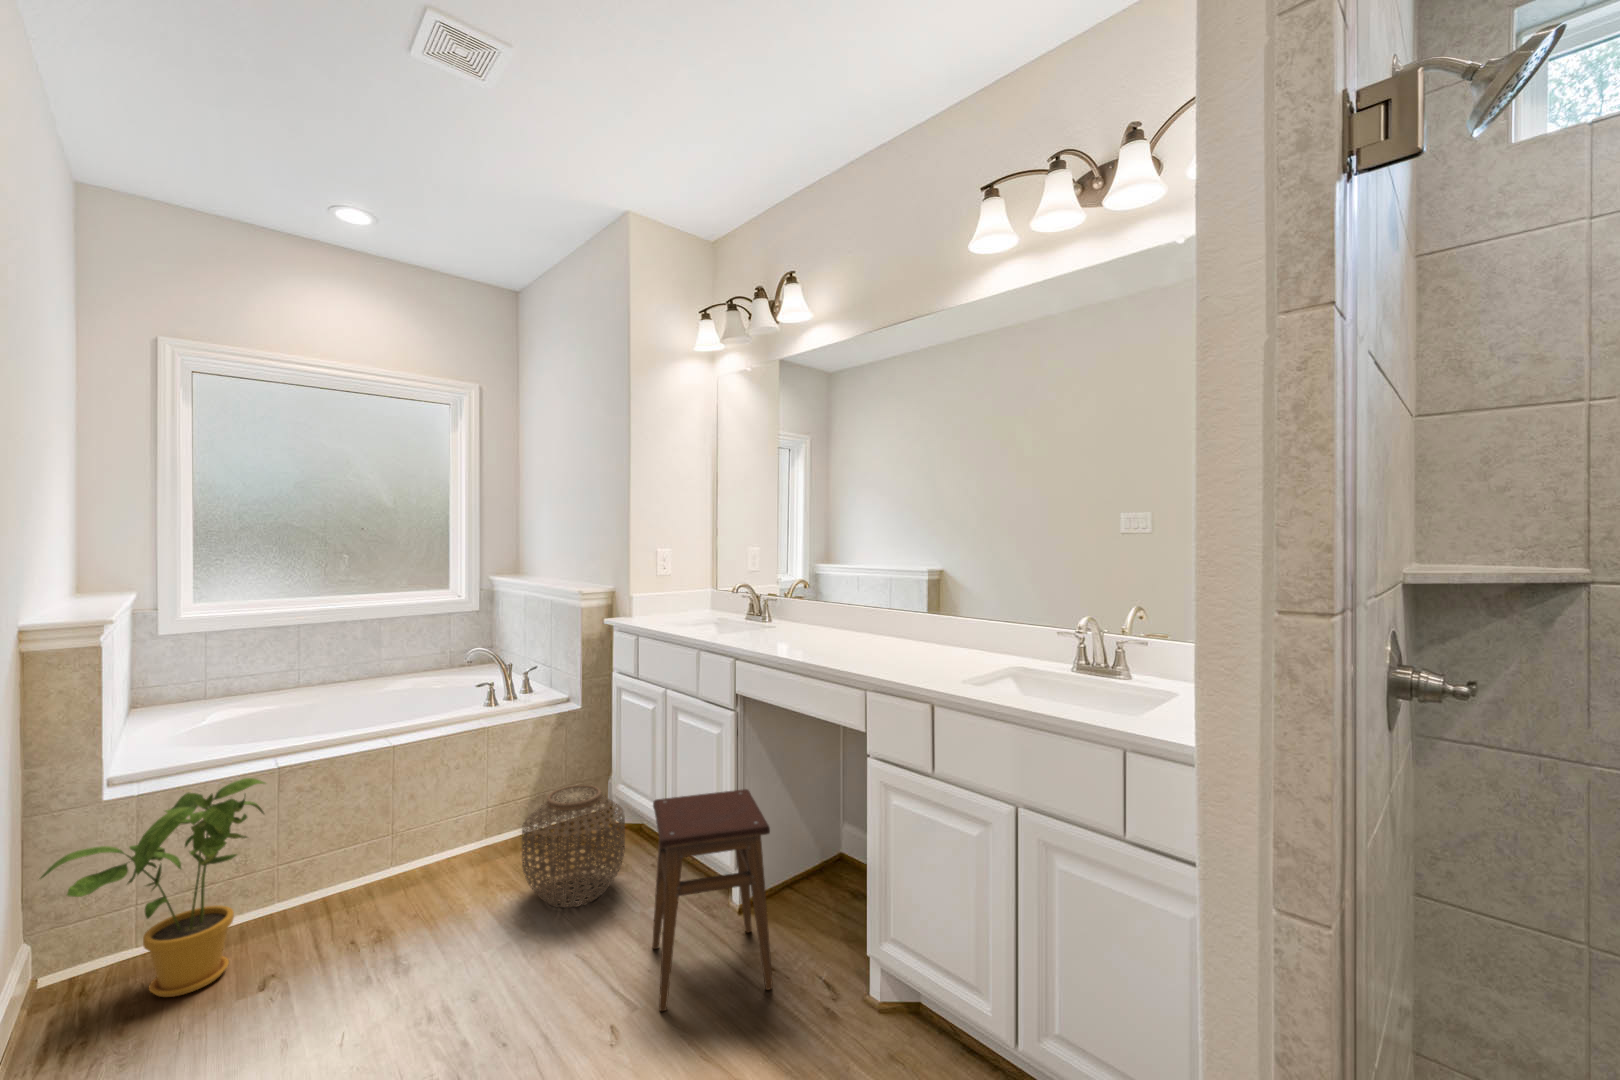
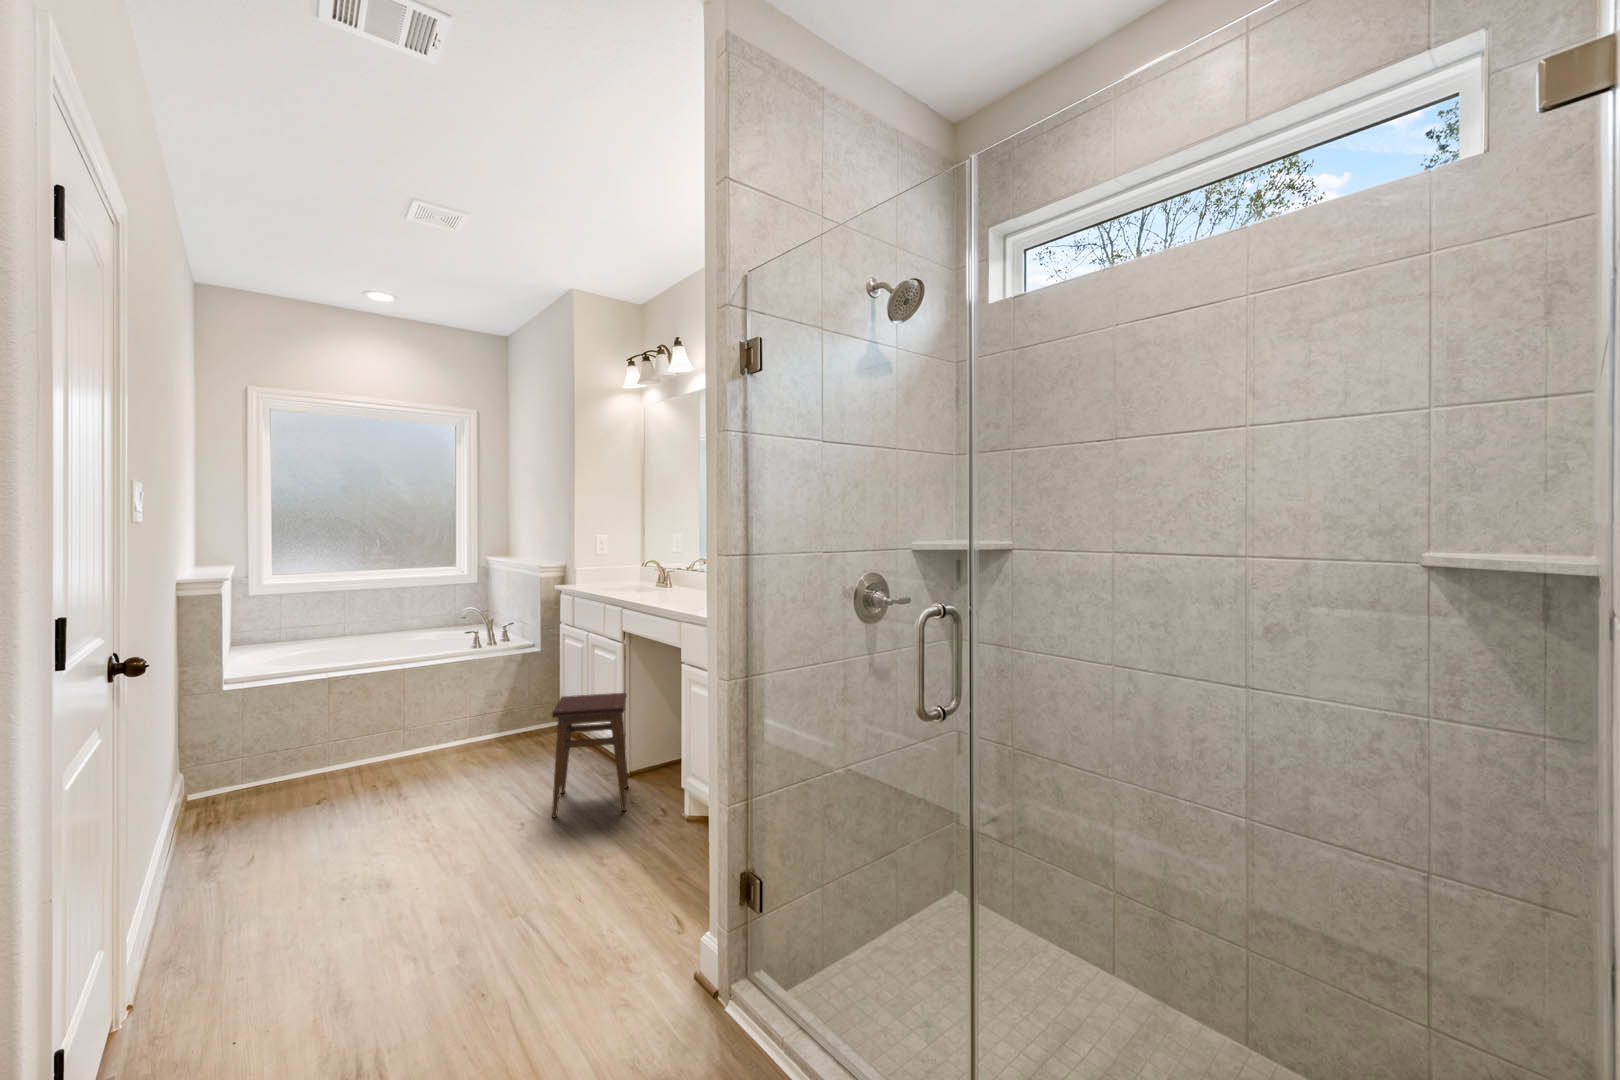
house plant: present [39,778,265,997] -> none [191,675,320,805]
woven basket: present [522,785,625,907] -> none [484,696,556,774]

